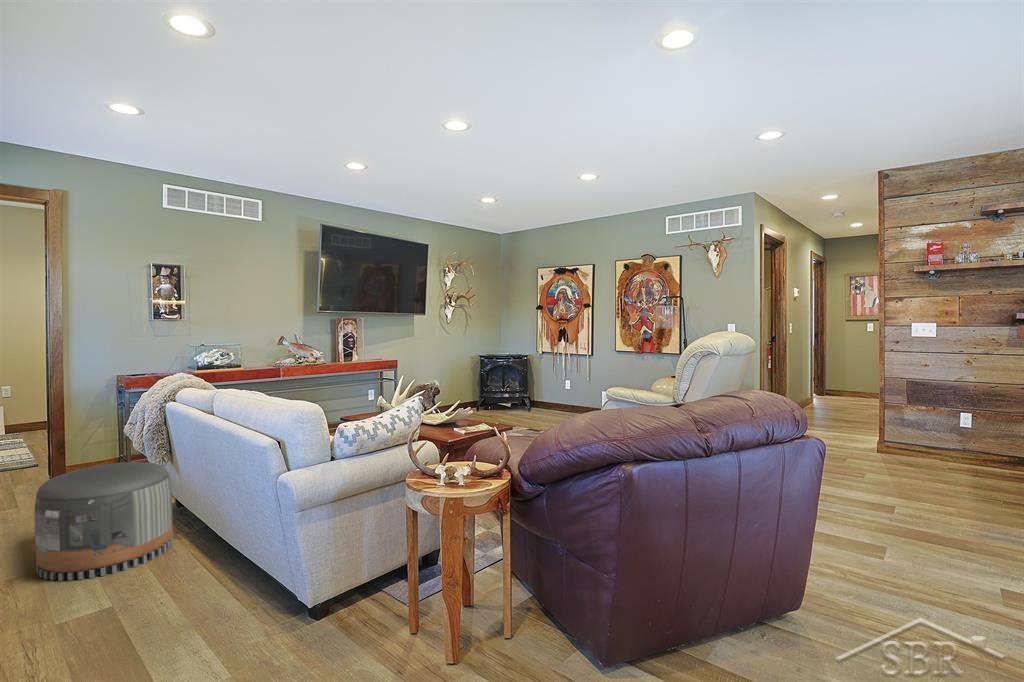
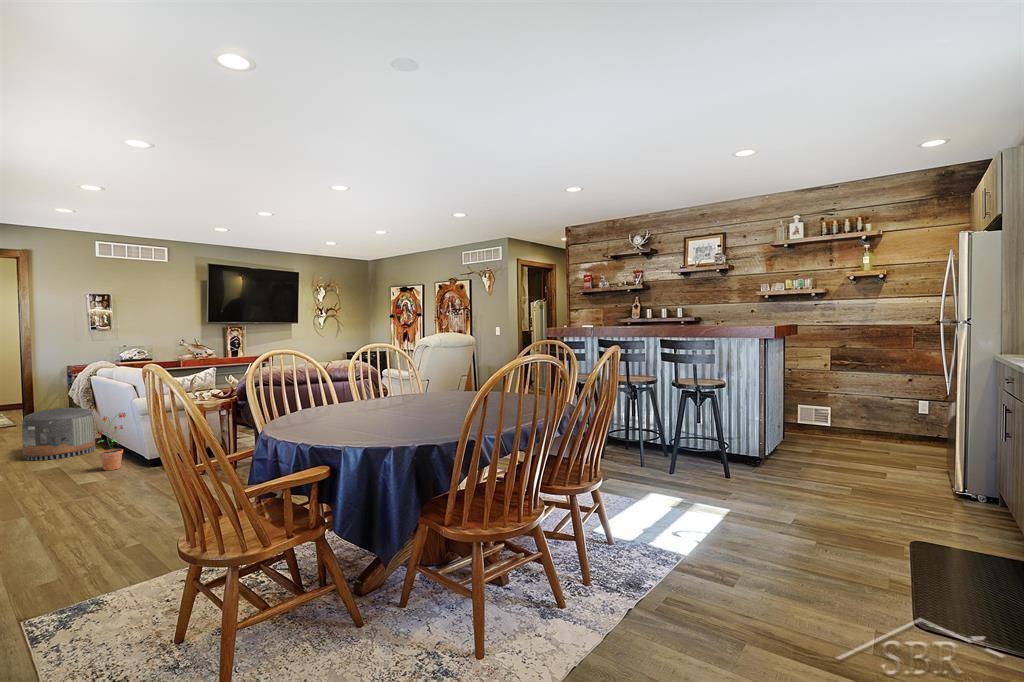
potted plant: none [192,497,259,638] -> present [97,413,126,470]

